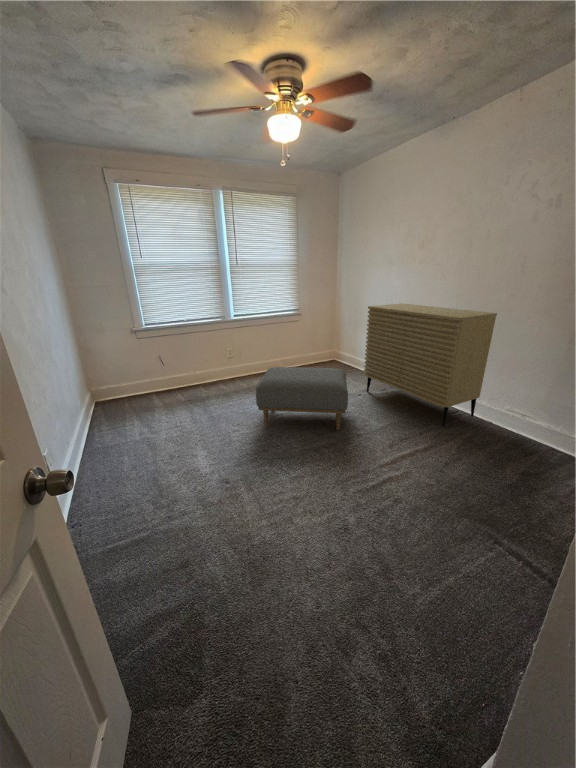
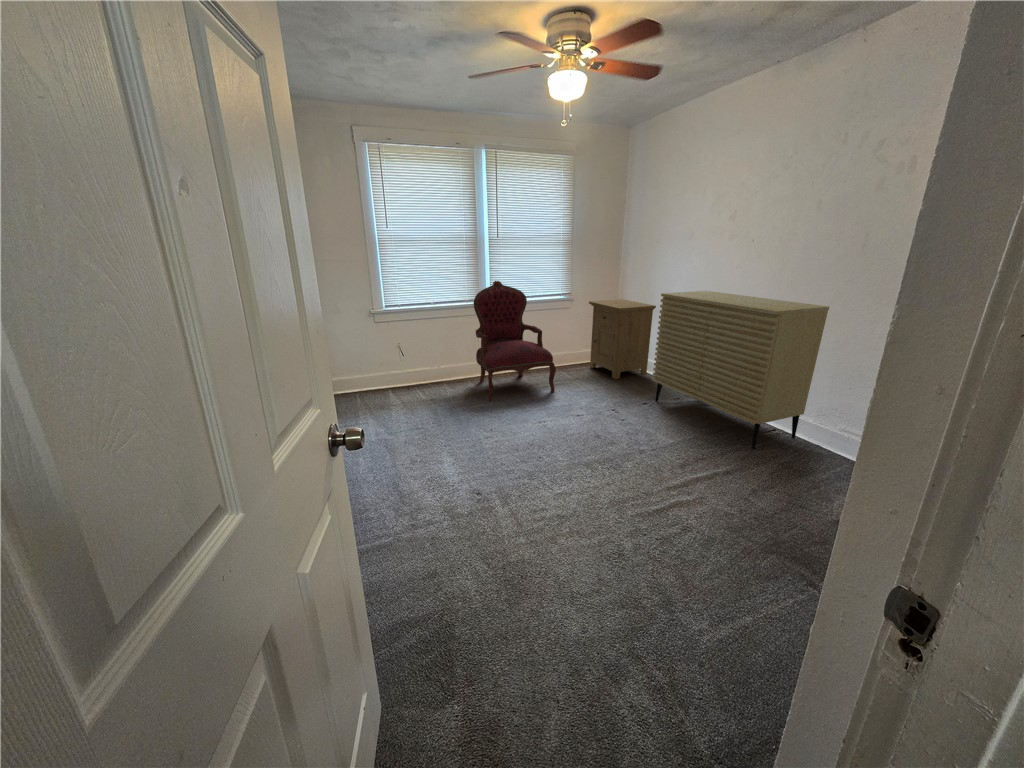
armchair: none [219,299,288,397] -> present [474,281,556,401]
nightstand: none [312,312,364,375] -> present [589,299,656,379]
ottoman: present [256,367,348,430] -> none [517,365,630,445]

